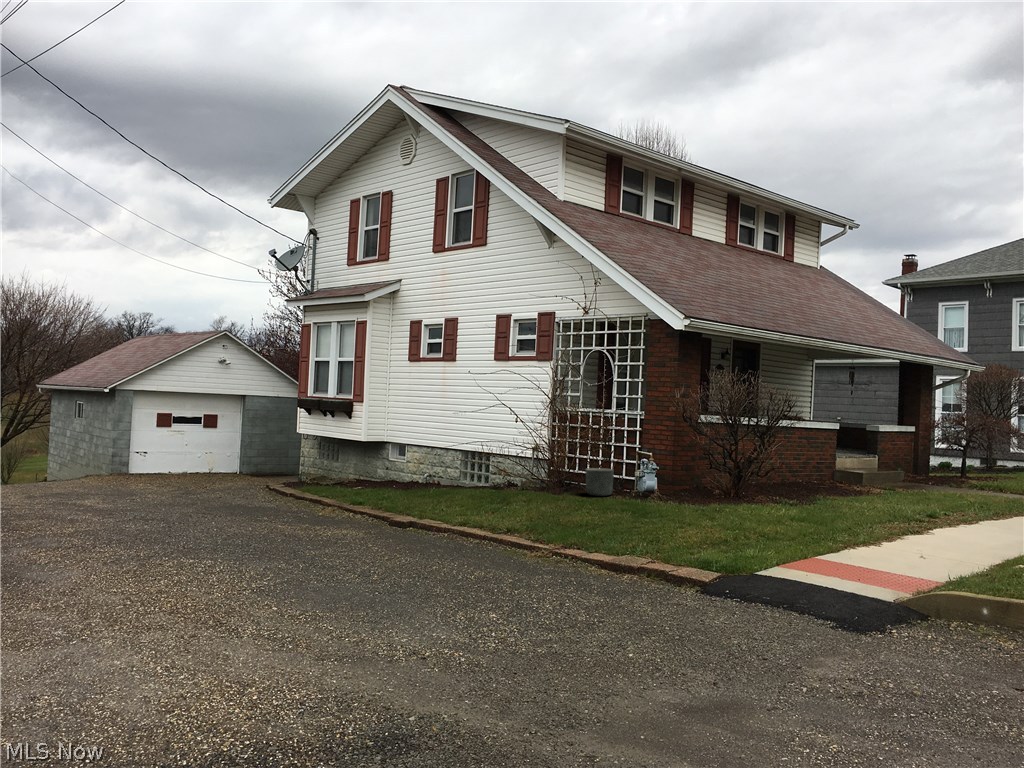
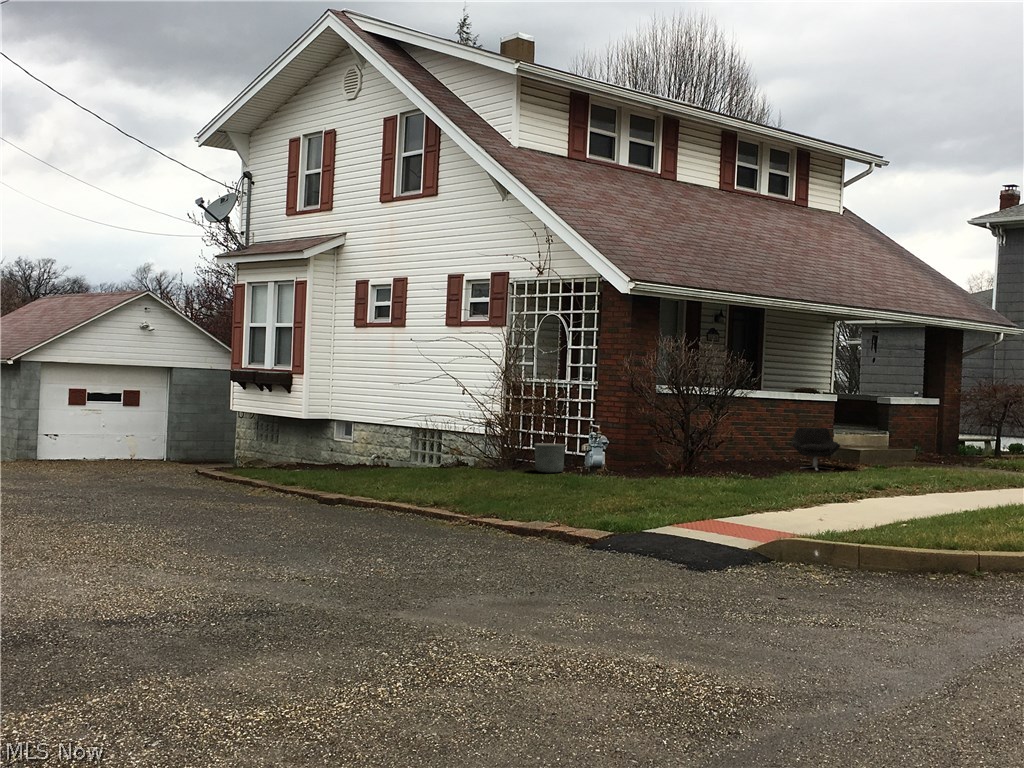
lounge chair: none [809,453,858,492] -> present [792,427,840,470]

